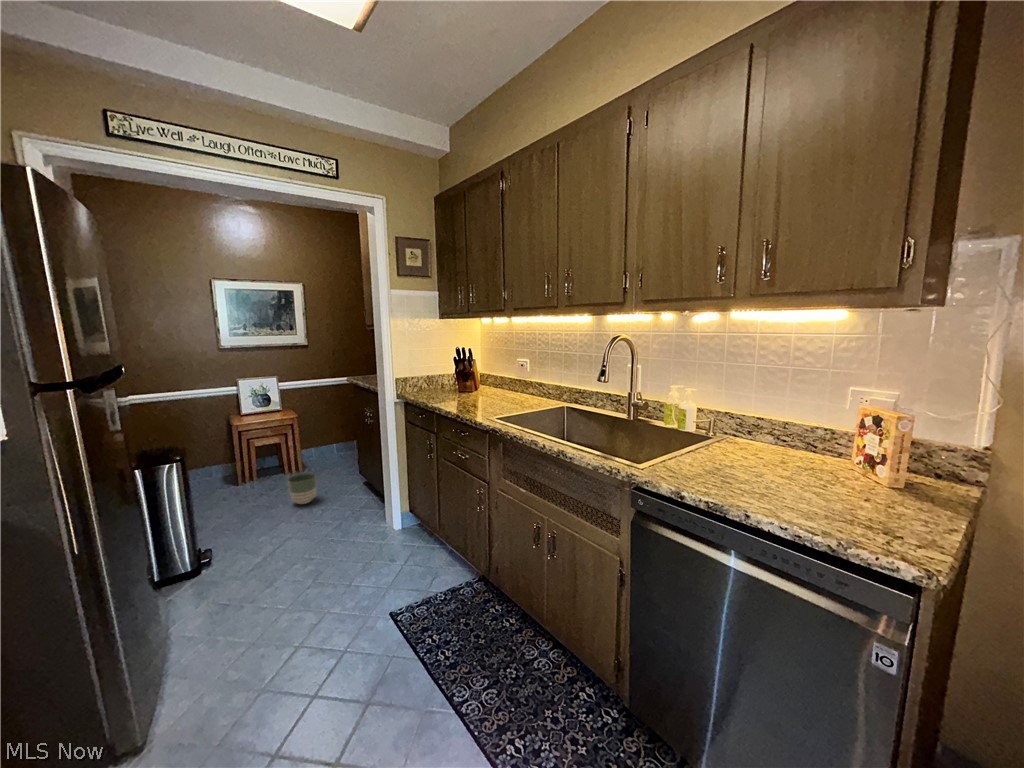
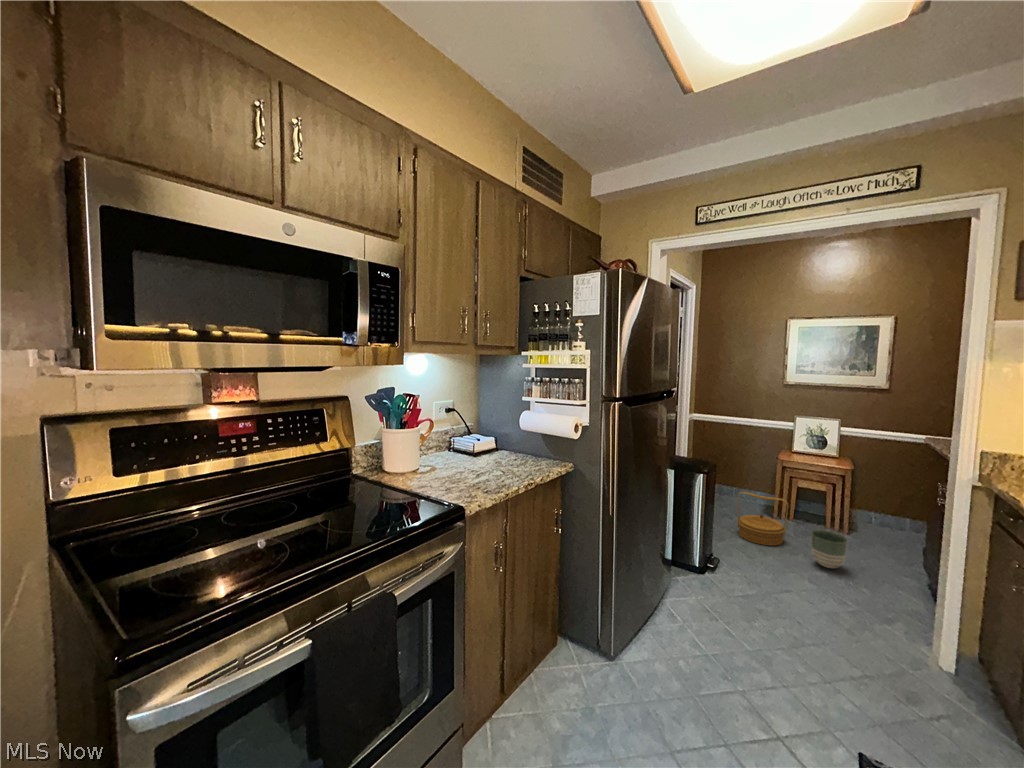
basket: none [204,461,261,517] -> present [738,492,788,546]

